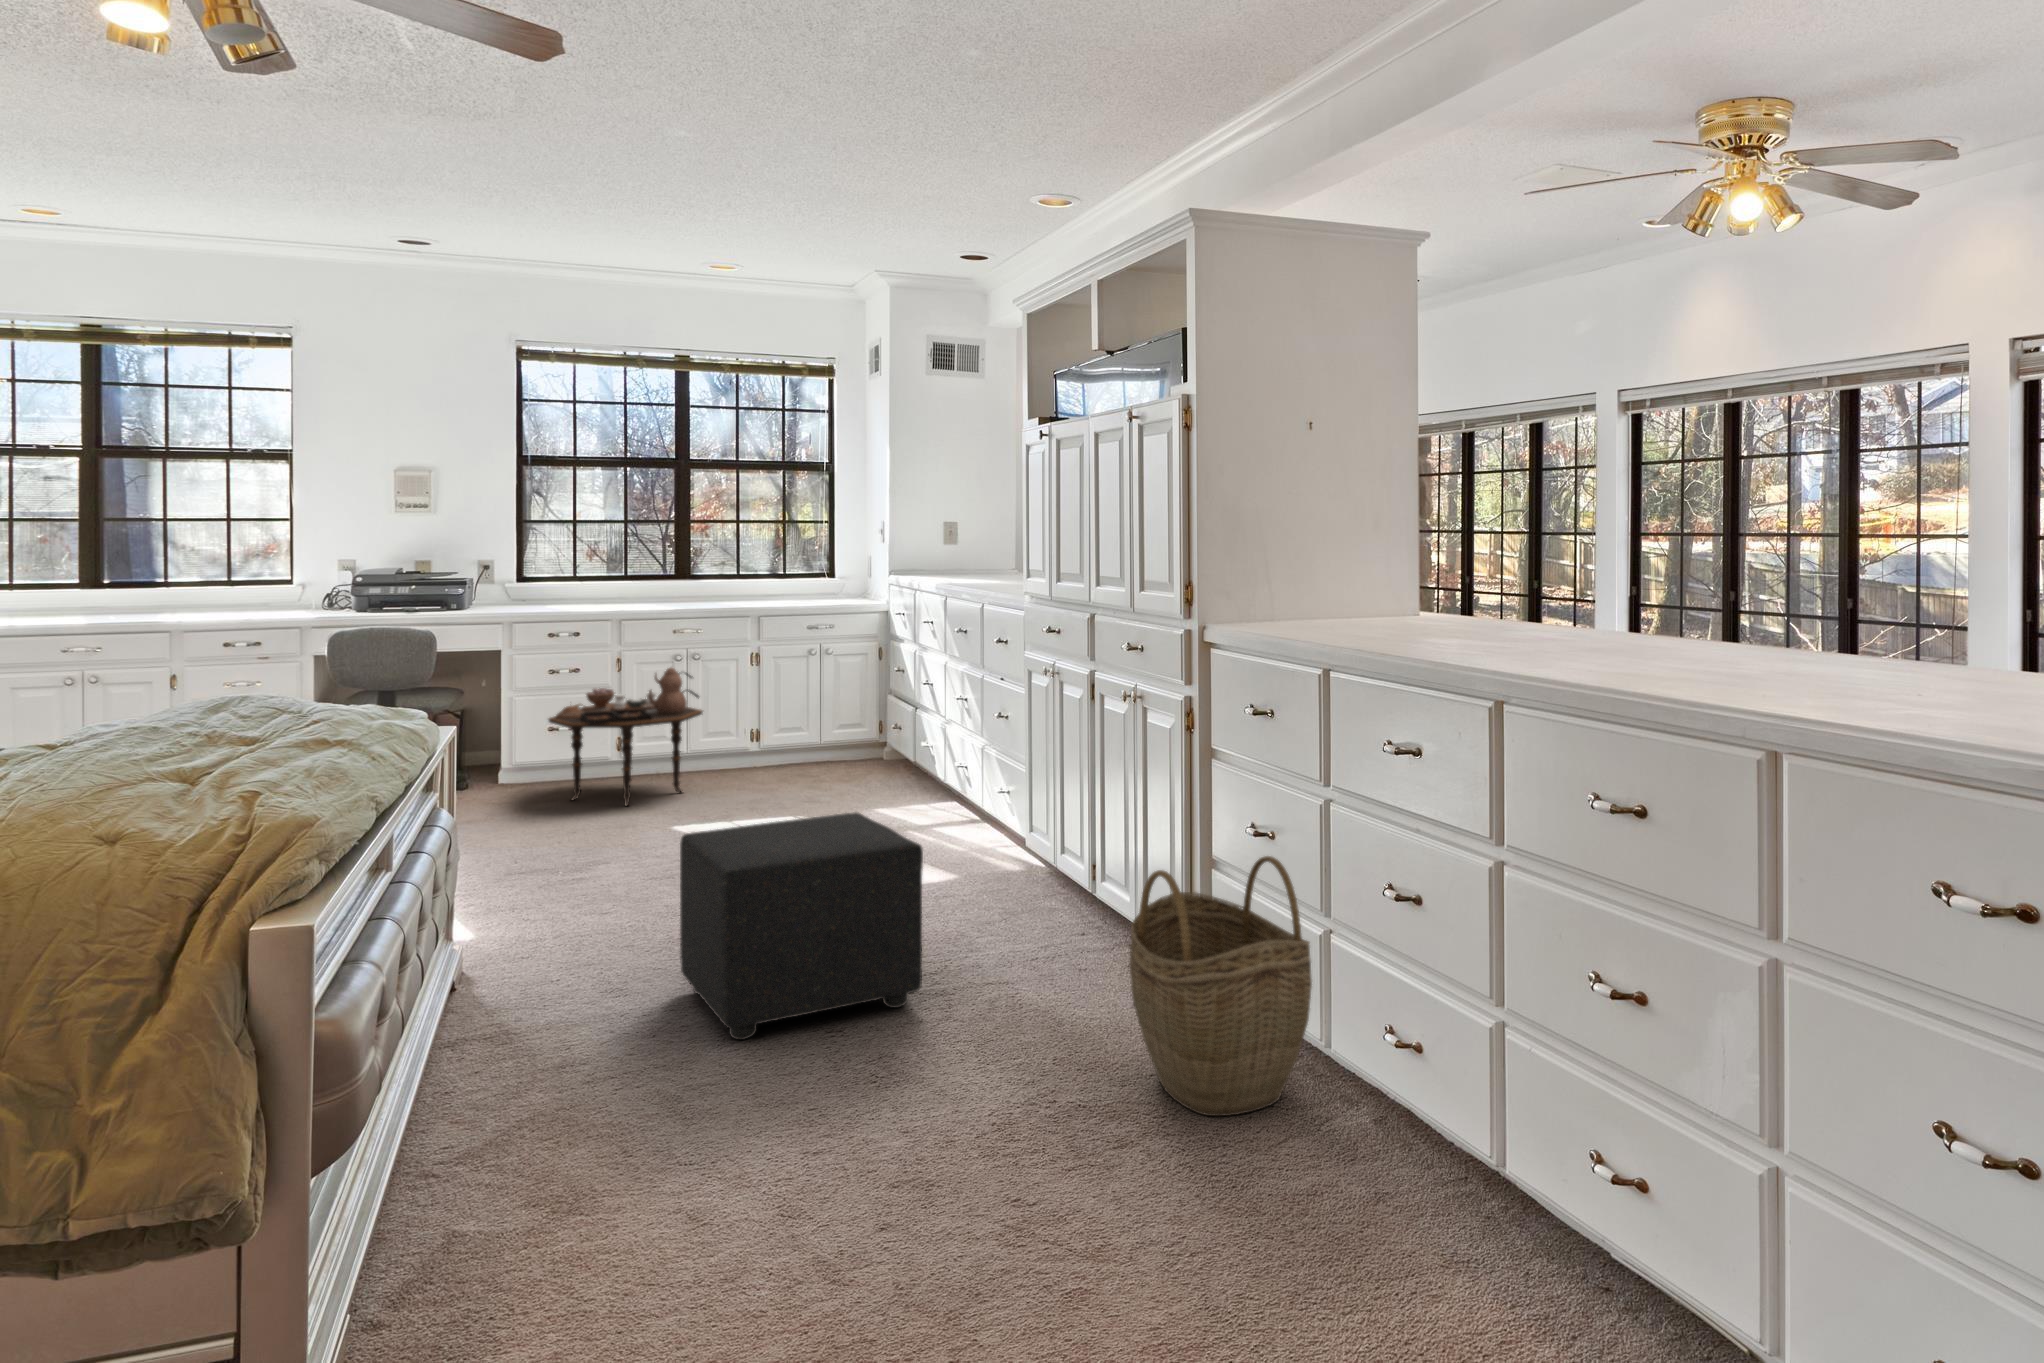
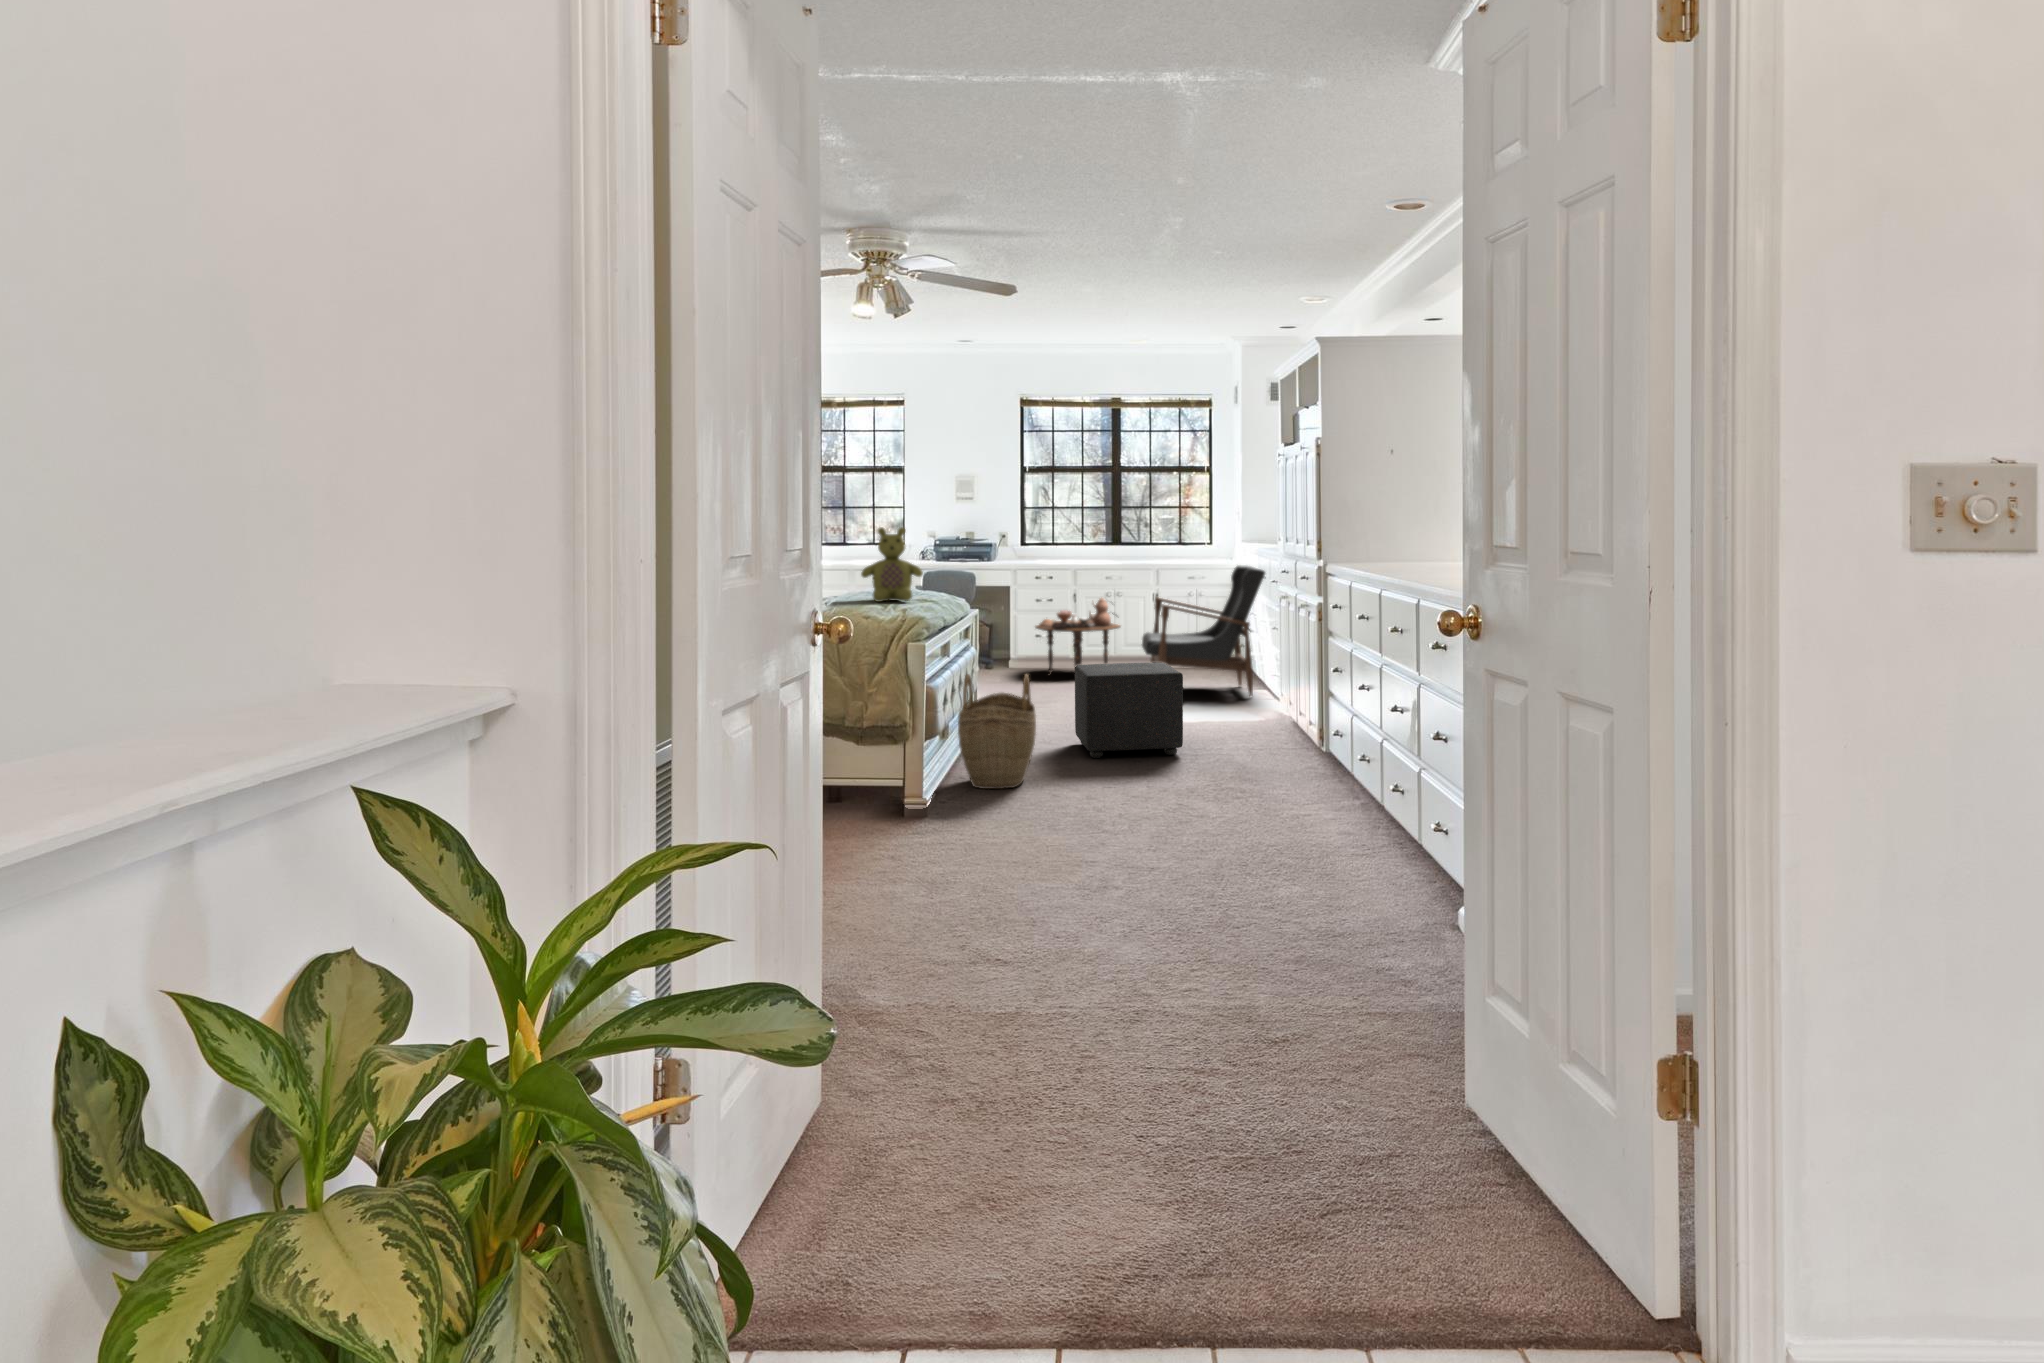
stuffed bear: none [129,563,317,756] -> present [861,527,923,602]
armchair: none [749,611,969,847] -> present [1142,565,1265,697]
woven basket: present [1130,856,1312,1116] -> present [958,674,1036,789]

